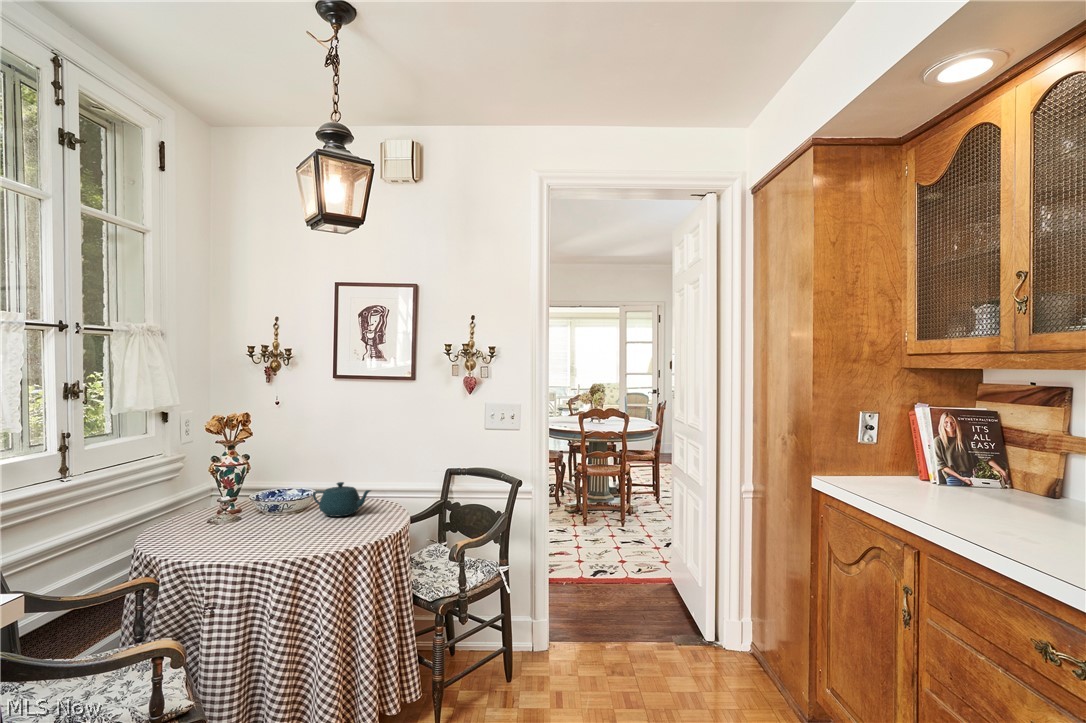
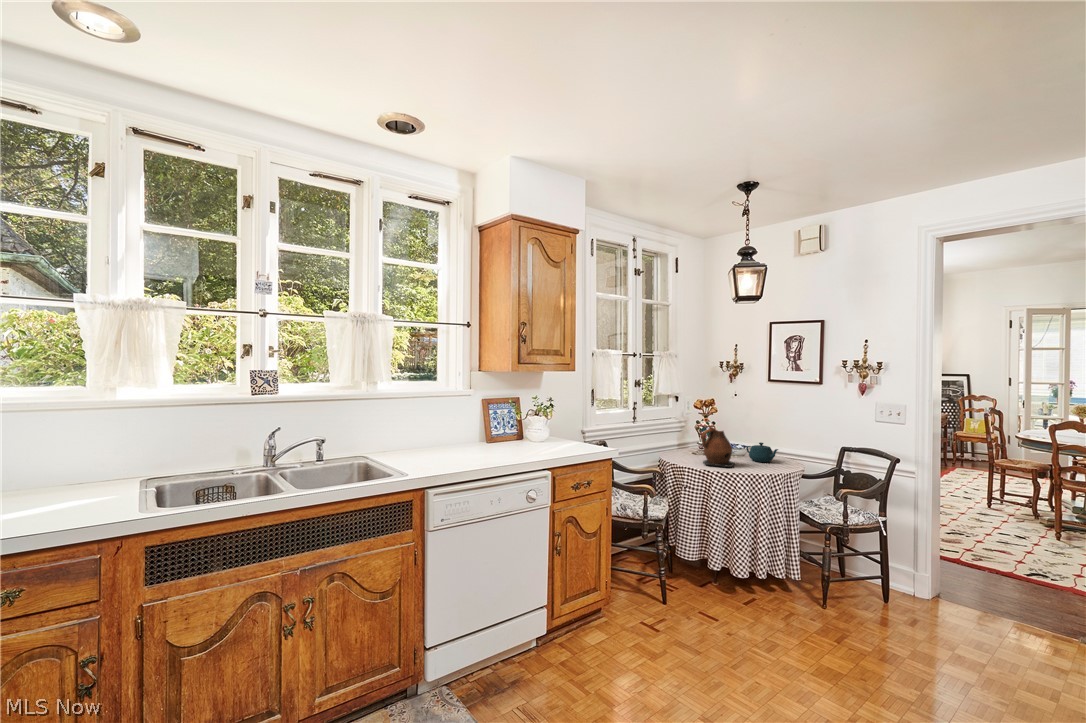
ceramic pitcher: none [236,467,302,548] -> present [701,426,734,467]

